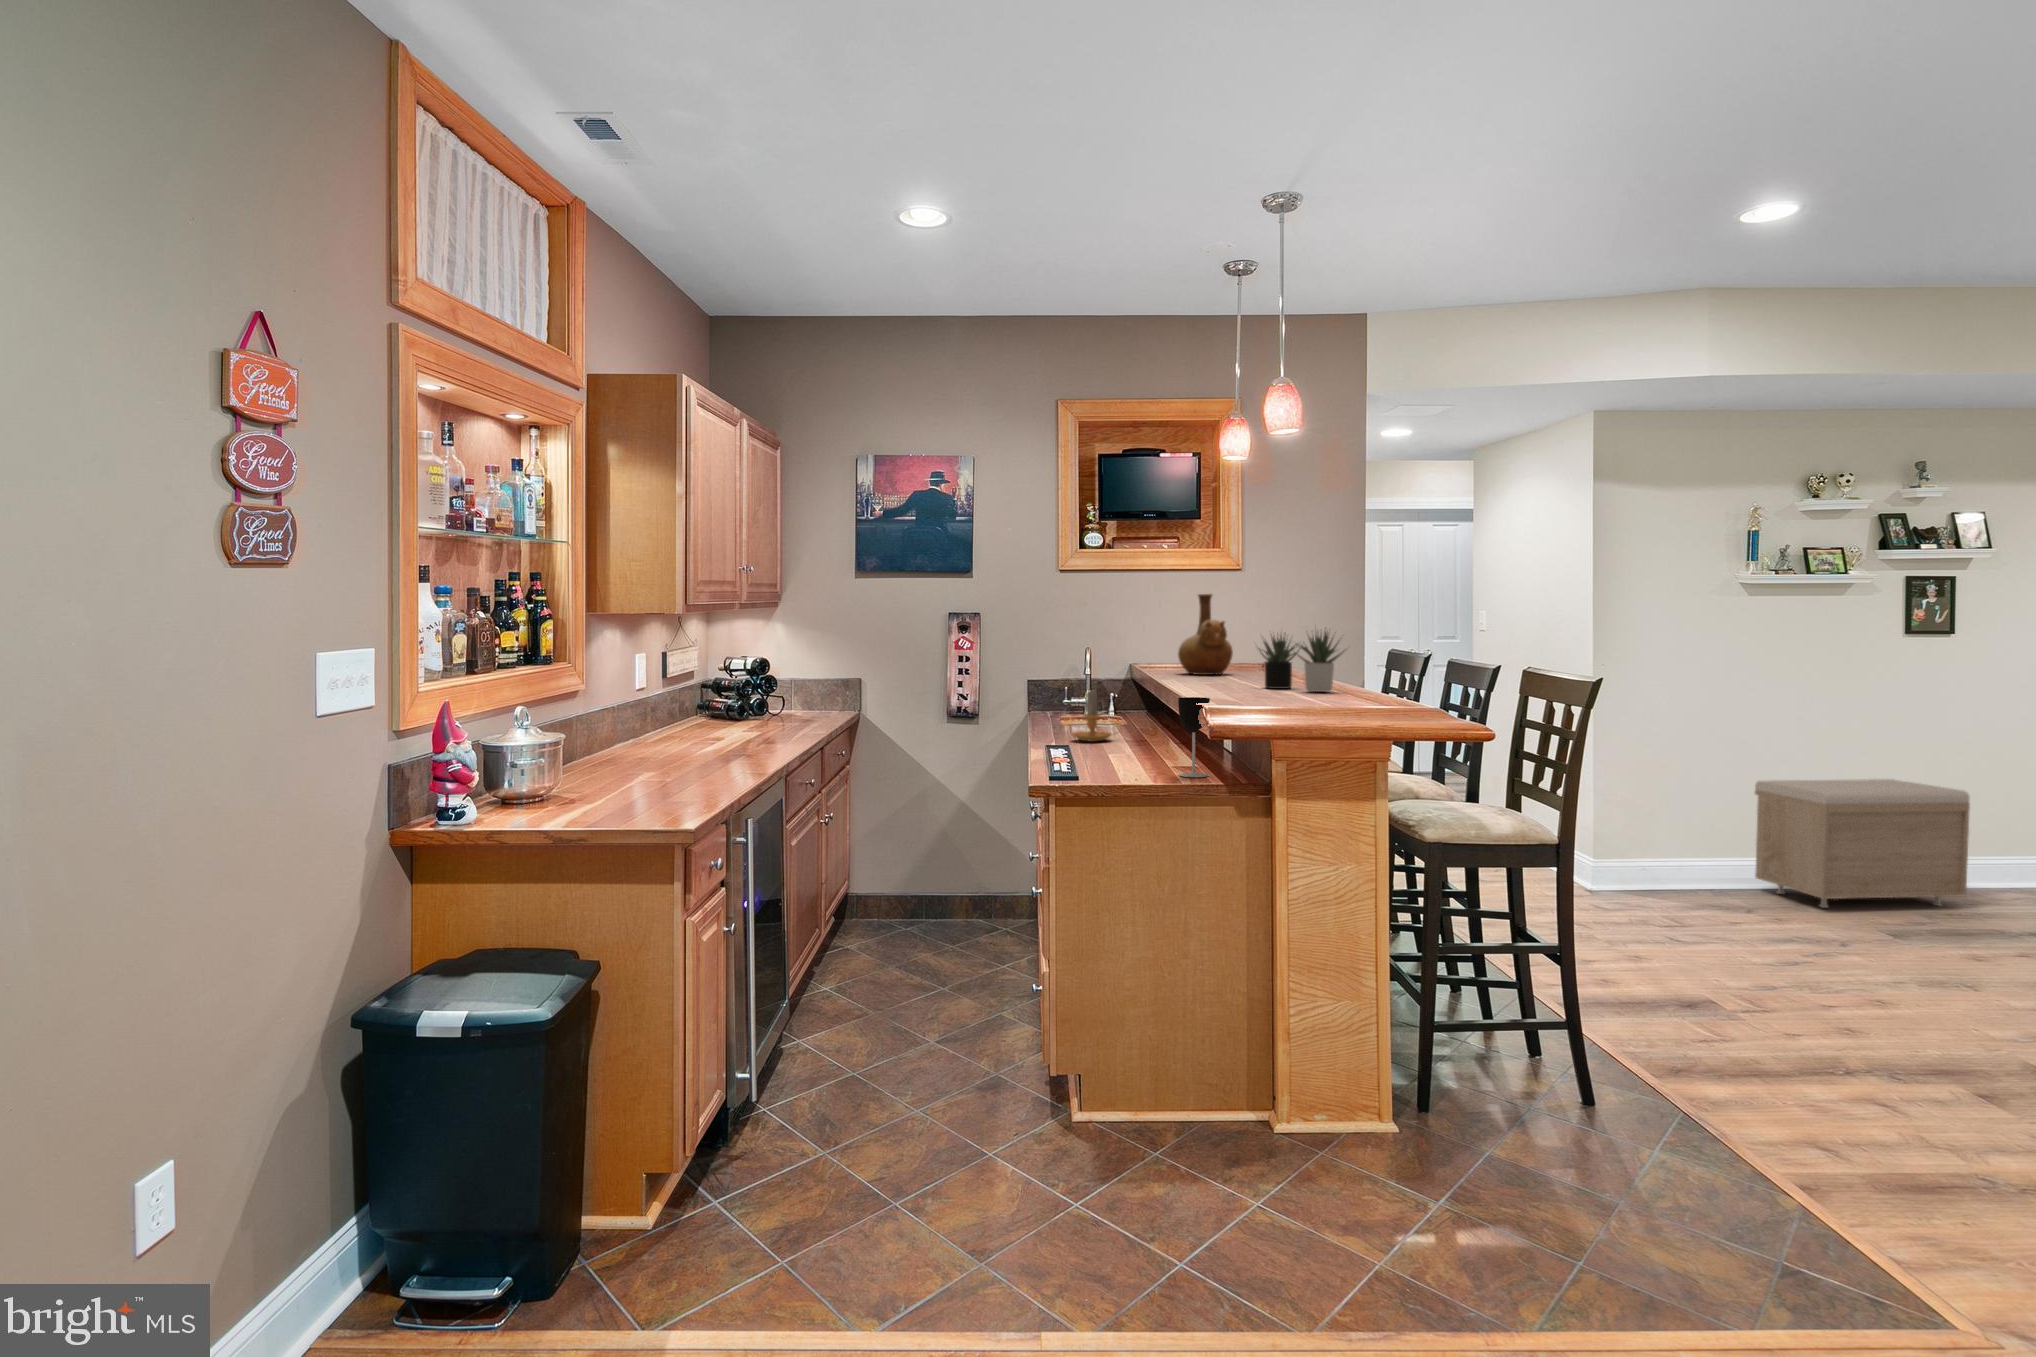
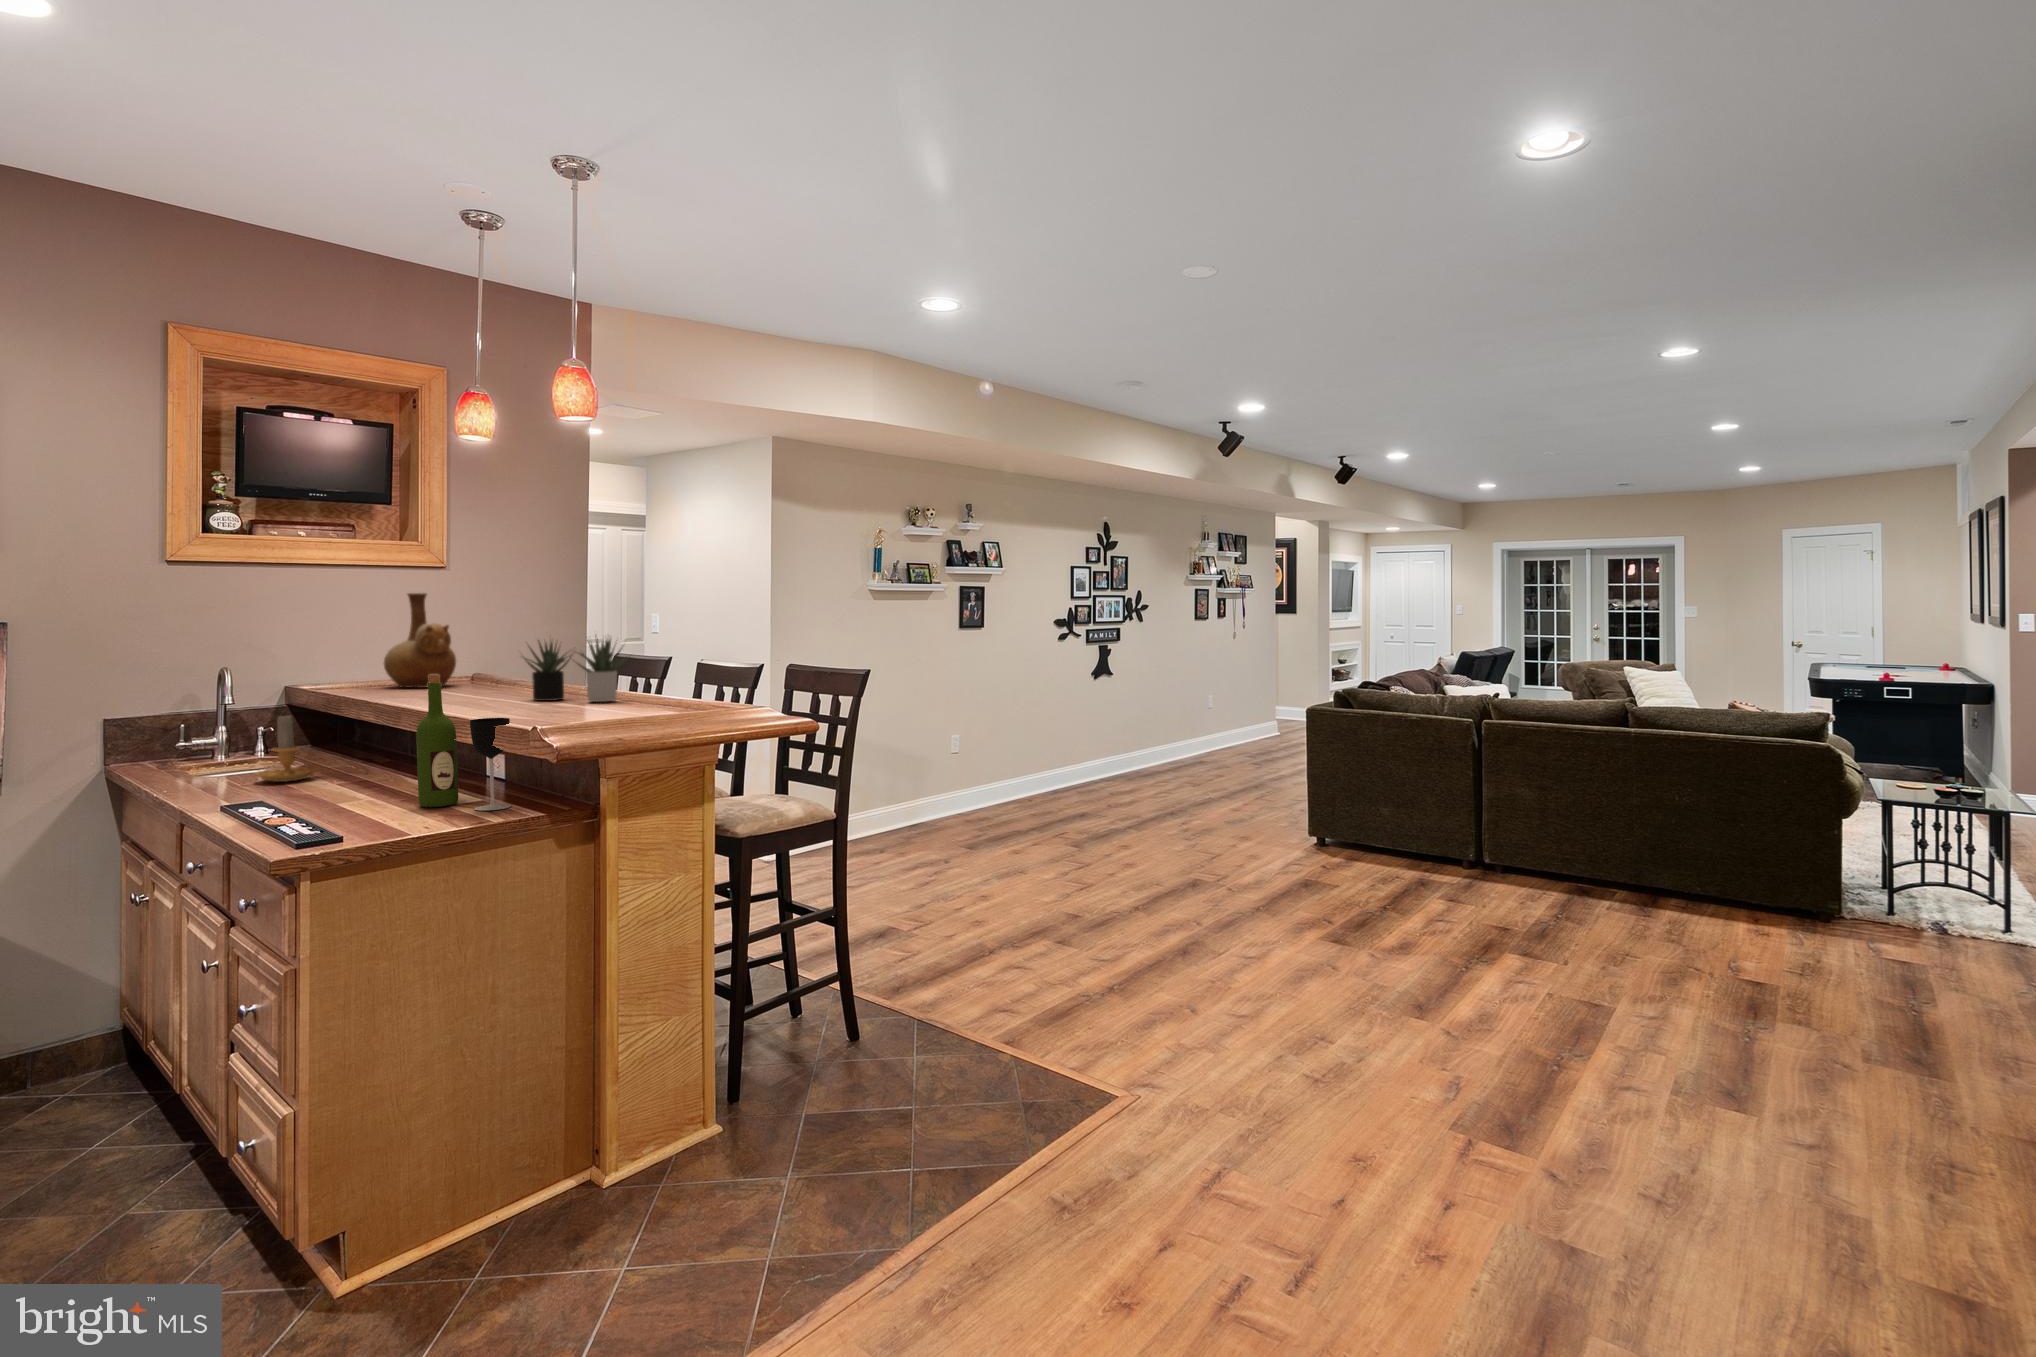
wine bottle: none [1146,658,1176,770] -> present [416,675,458,807]
storage bench: present [1755,779,1970,908] -> none [884,736,1006,839]

